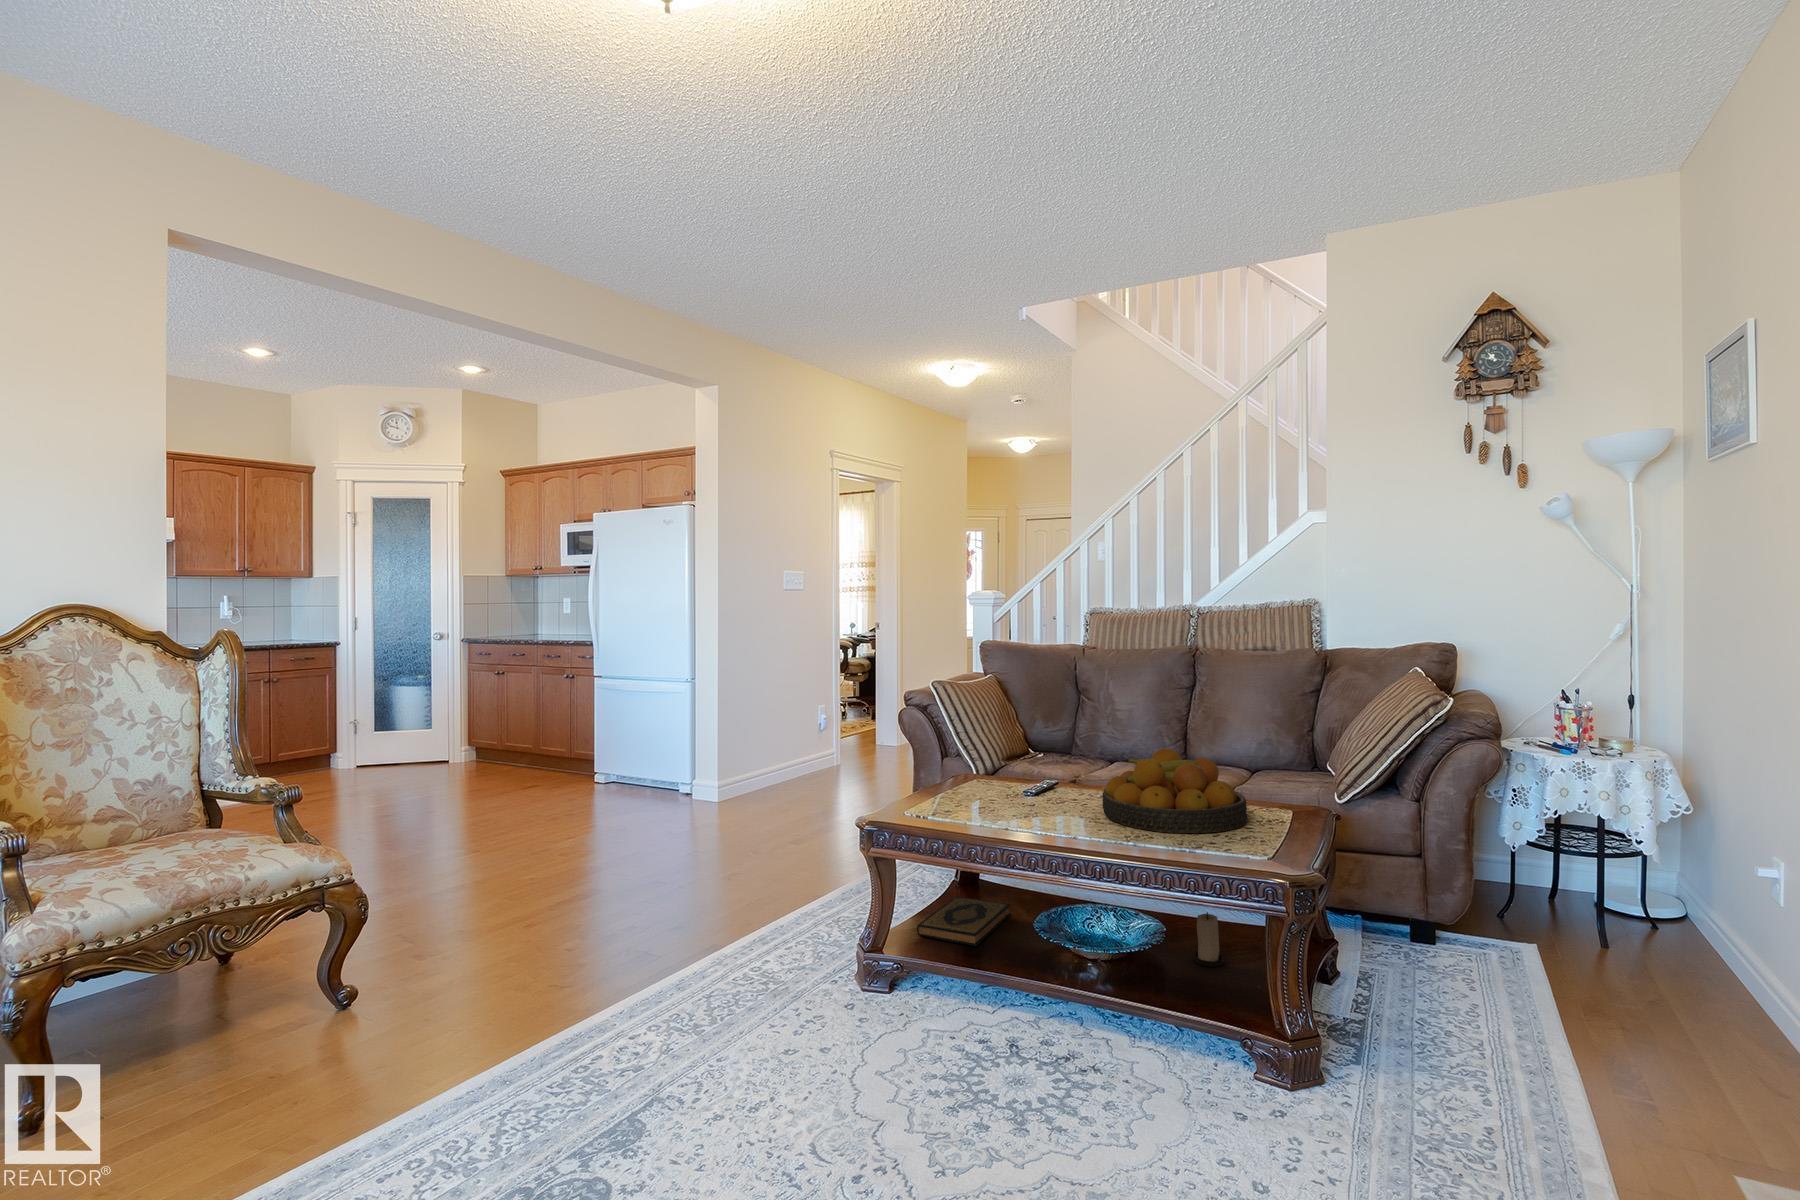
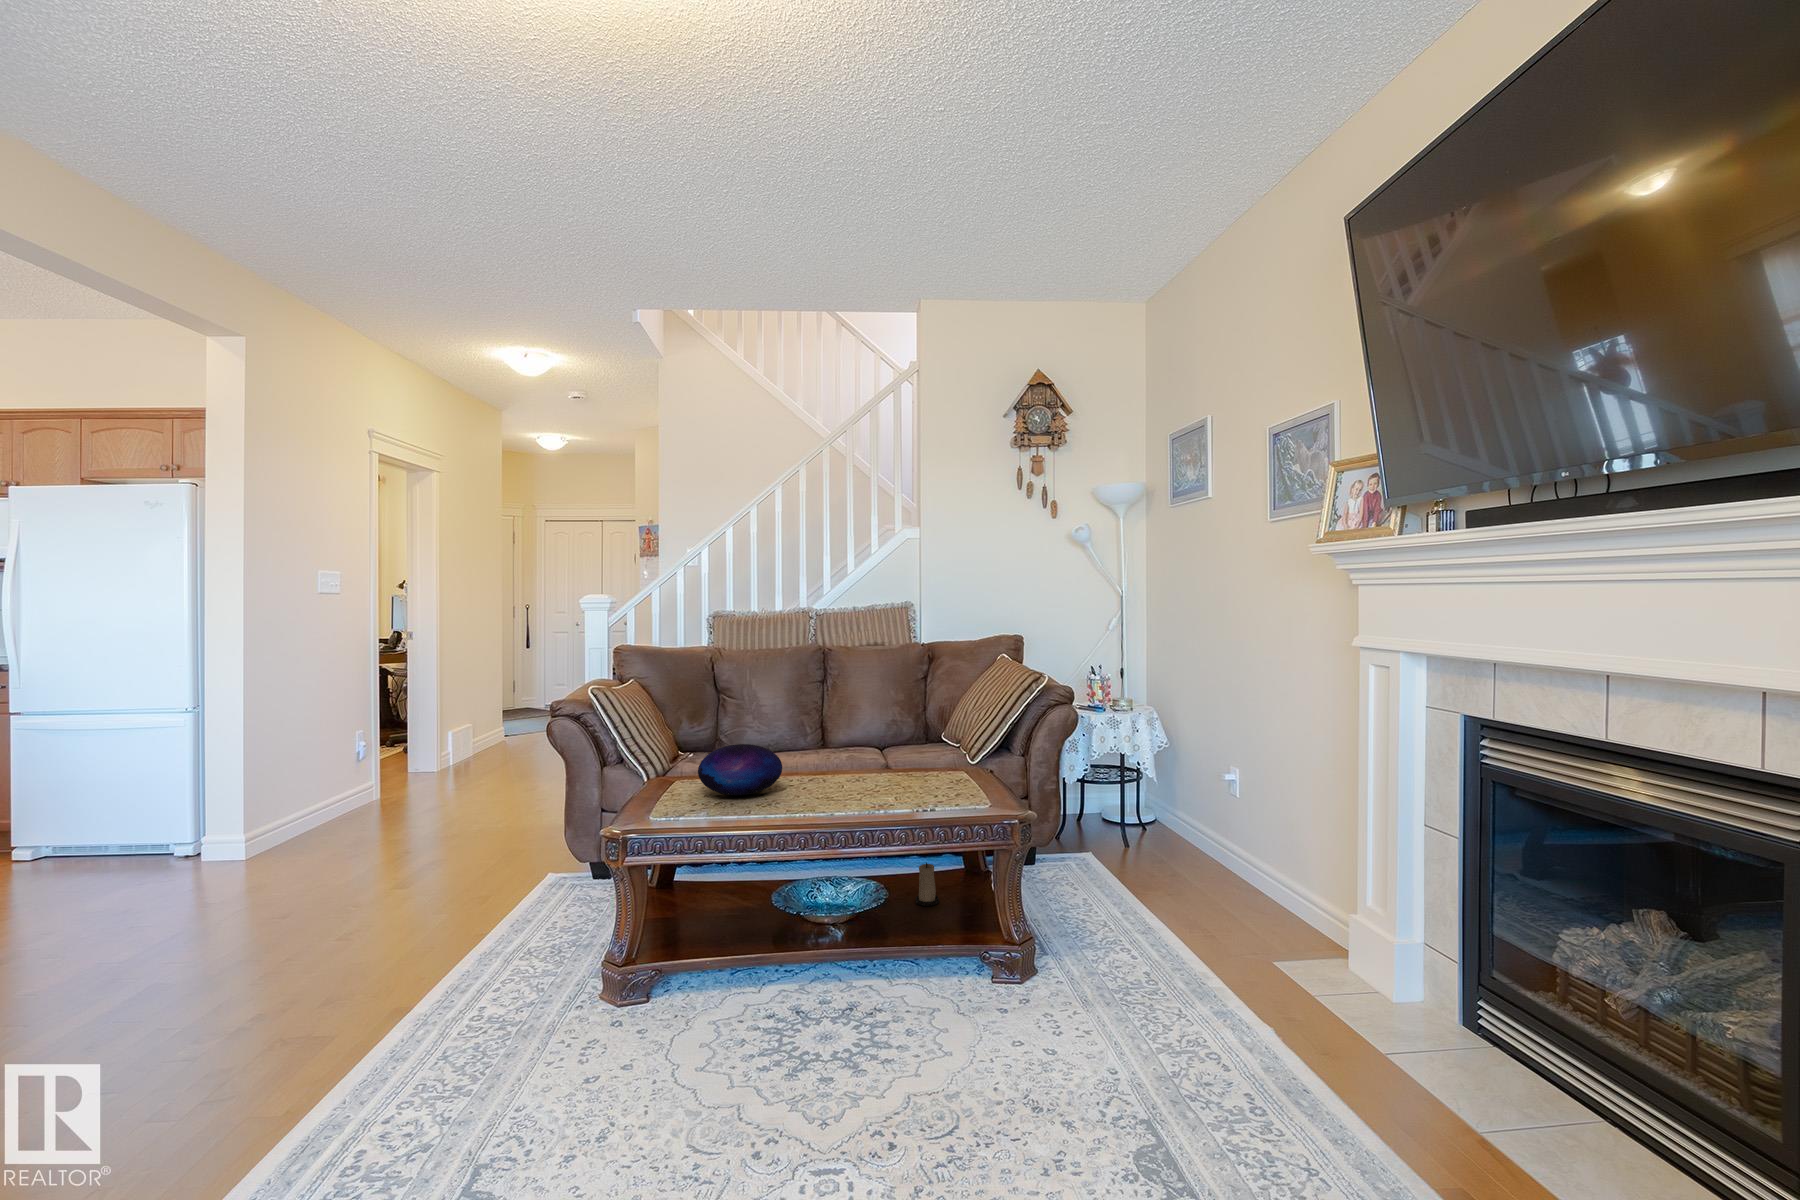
decorative orb: none [959,746,1047,799] -> present [698,744,782,795]
fruit bowl: present [1103,748,1247,833] -> none [841,732,957,801]
hardback book: present [917,897,1011,946] -> none [672,894,743,940]

